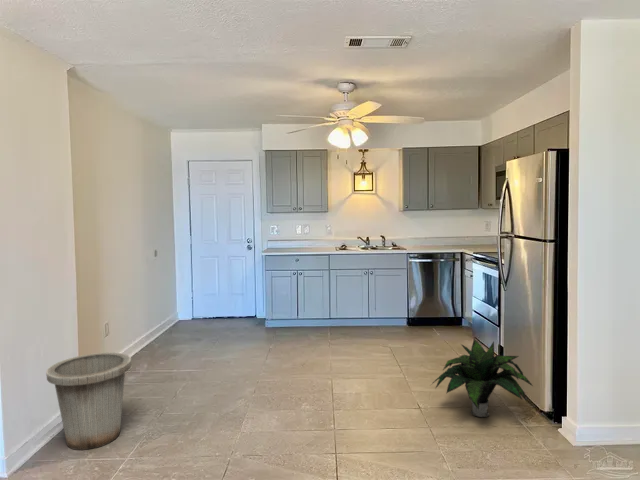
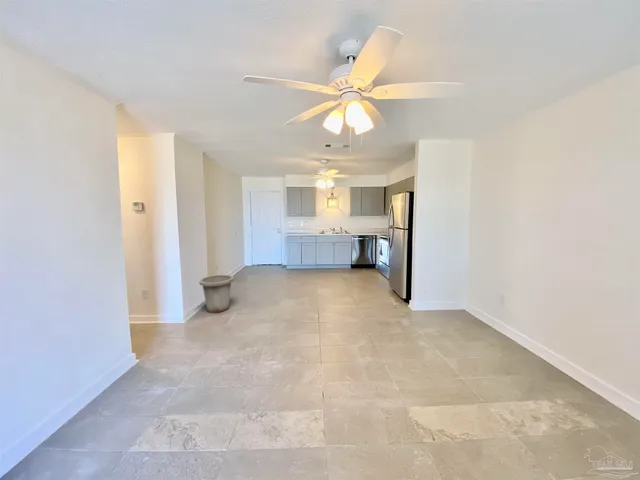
potted plant: present [433,339,532,417] -> none [357,270,399,302]

